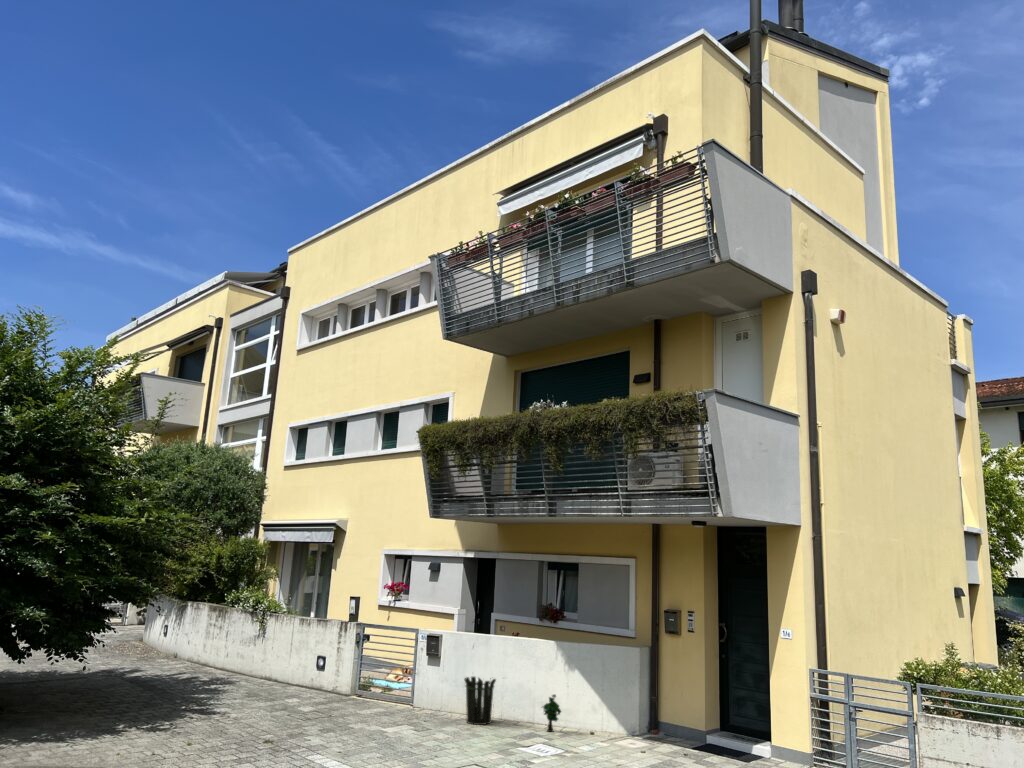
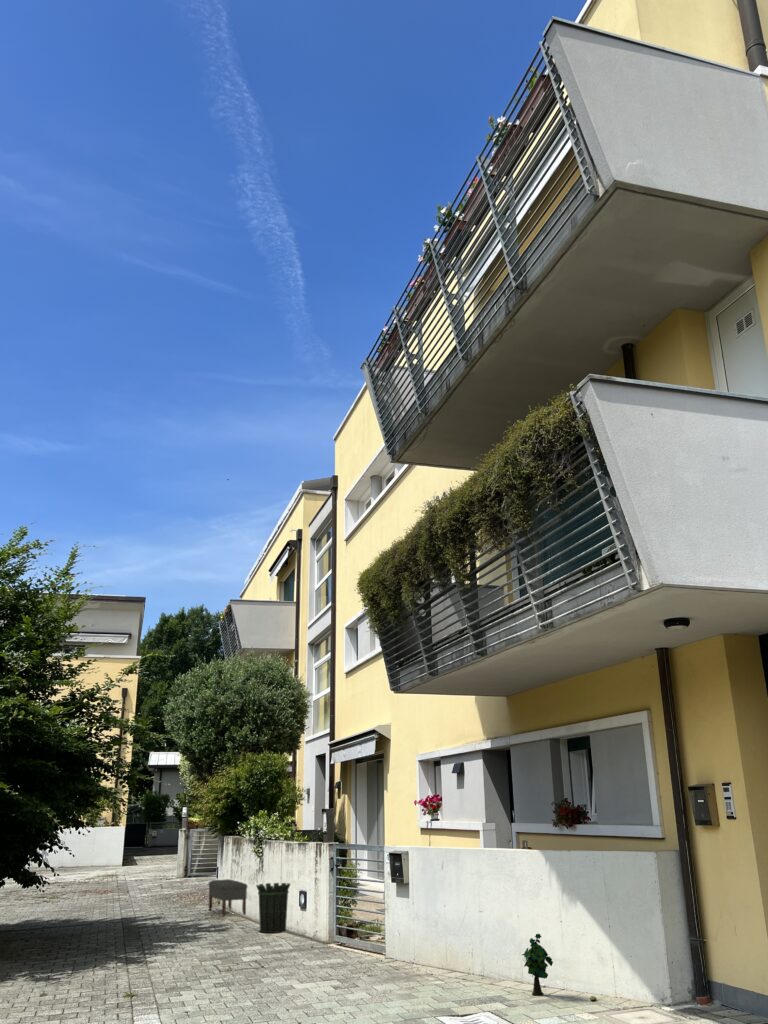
bench: none [186,639,233,671] -> present [209,879,247,916]
waste bin: present [464,677,496,725] -> present [257,883,290,933]

